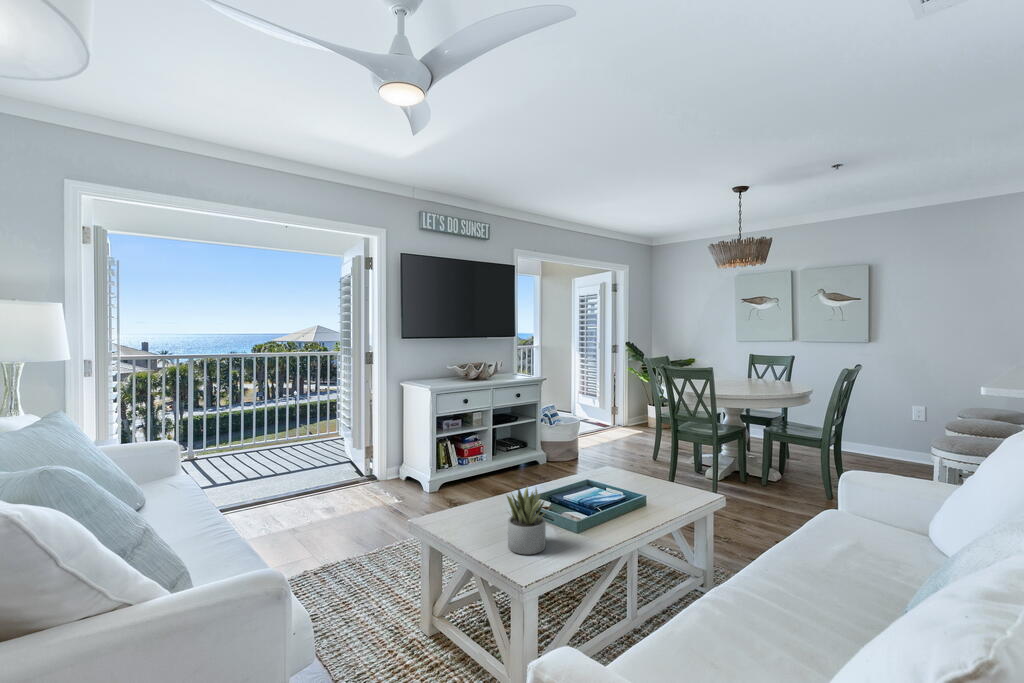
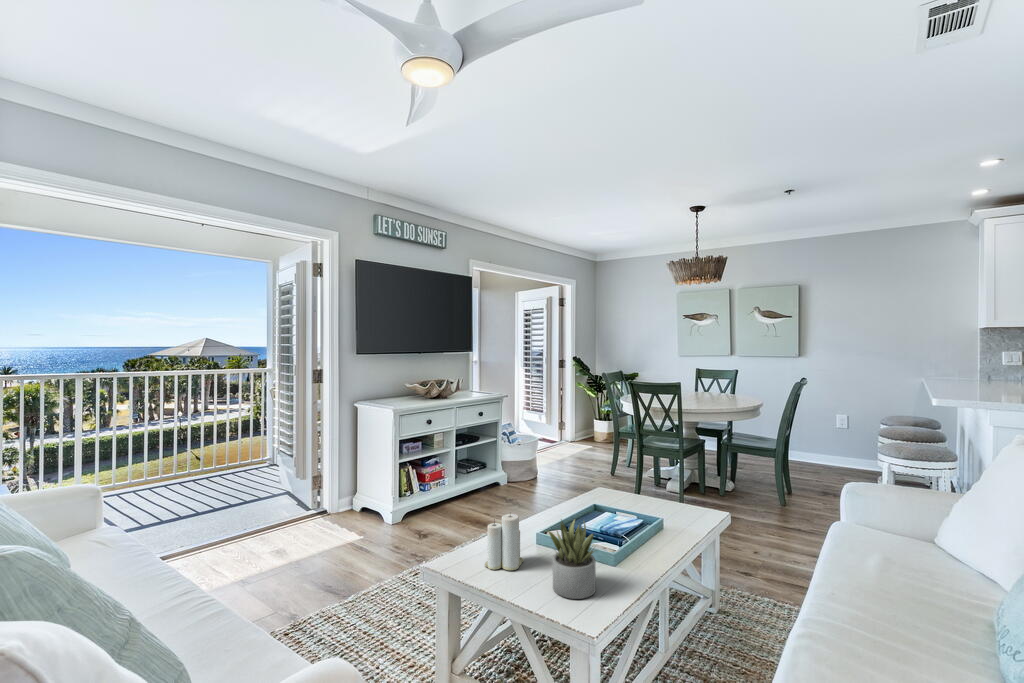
candle: none [460,477,495,528] -> present [485,514,524,570]

